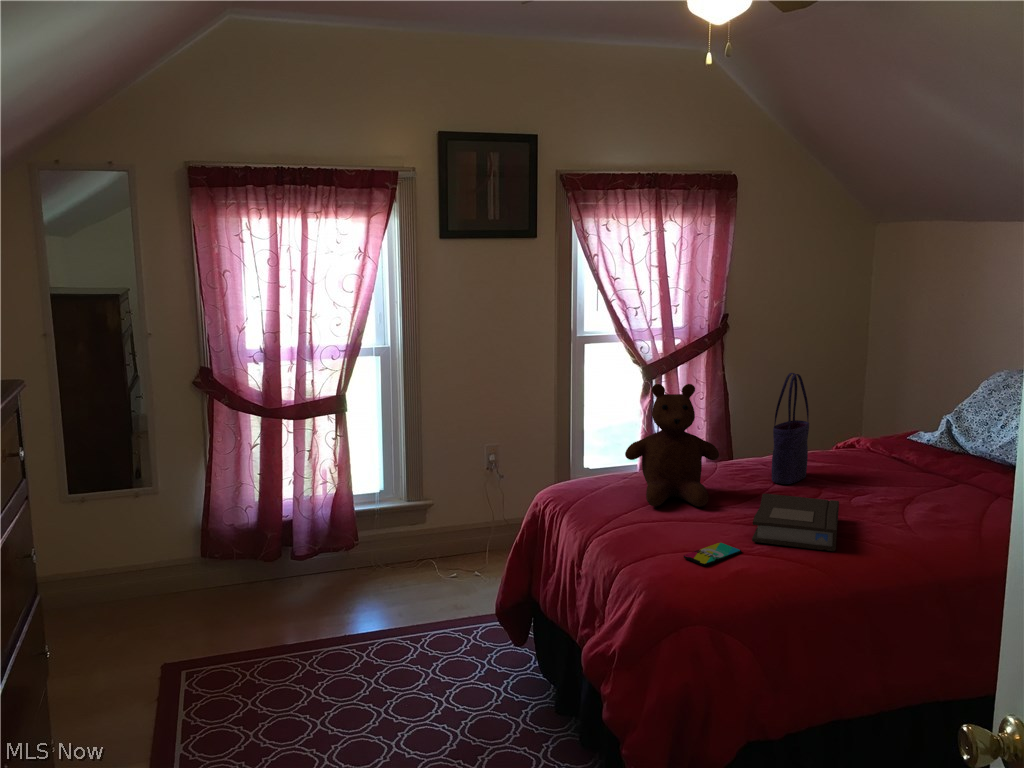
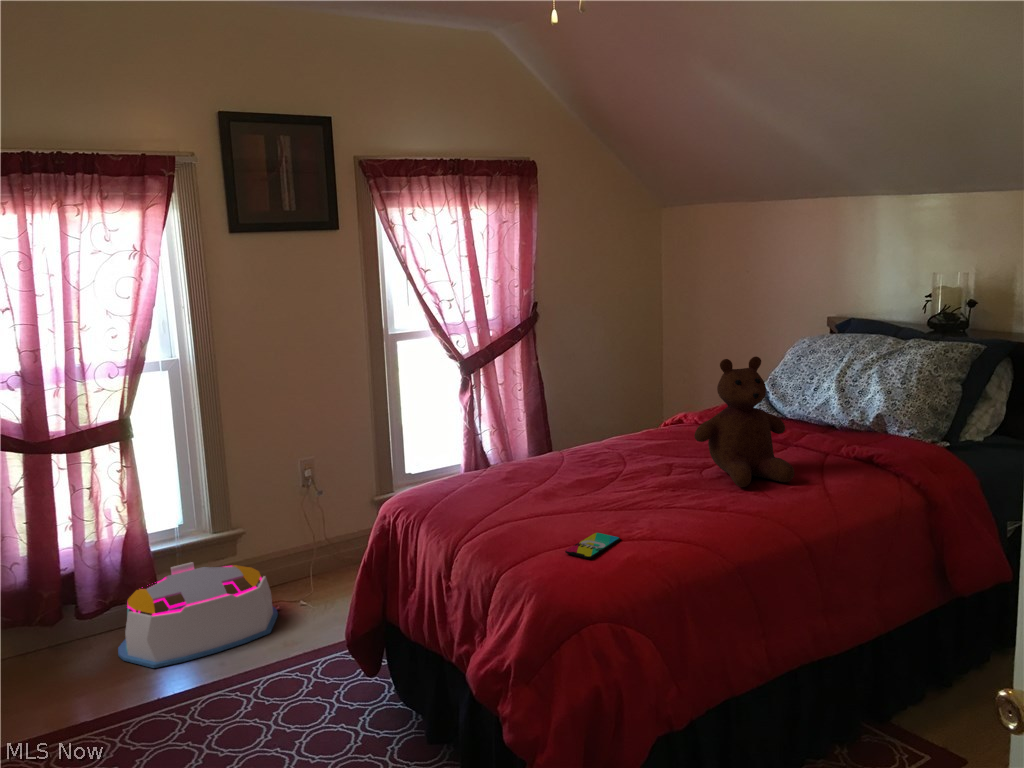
tote bag: present [772,373,809,484] -> none [619,353,652,466]
teddy bear: present [625,384,719,507] -> present [694,356,794,487]
book: present [752,494,839,551] -> none [624,476,710,527]
storage bin: none [320,524,455,610] -> present [118,562,278,668]

